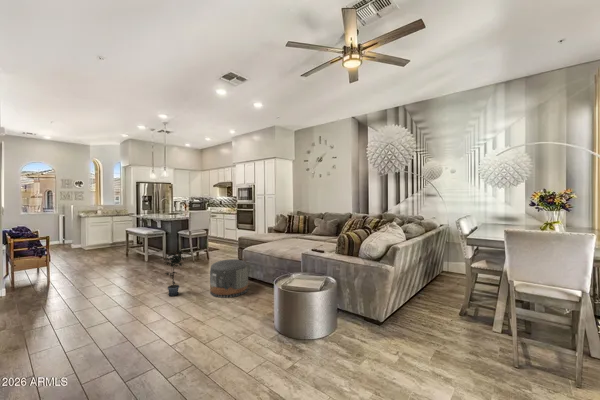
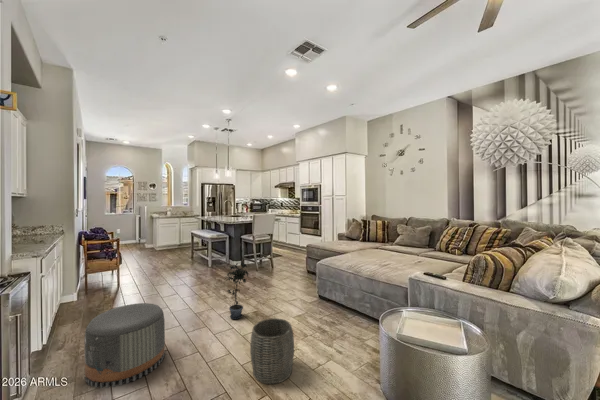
pouf: present [210,259,248,298] -> present [84,303,165,388]
woven basket: none [184,286,217,328] -> present [250,318,294,384]

